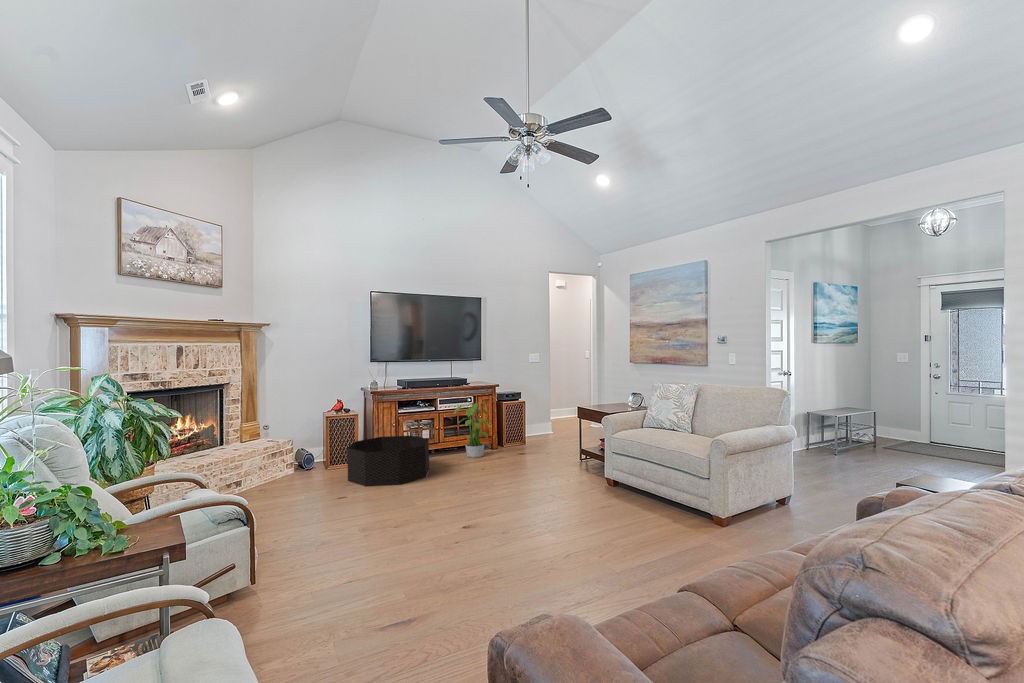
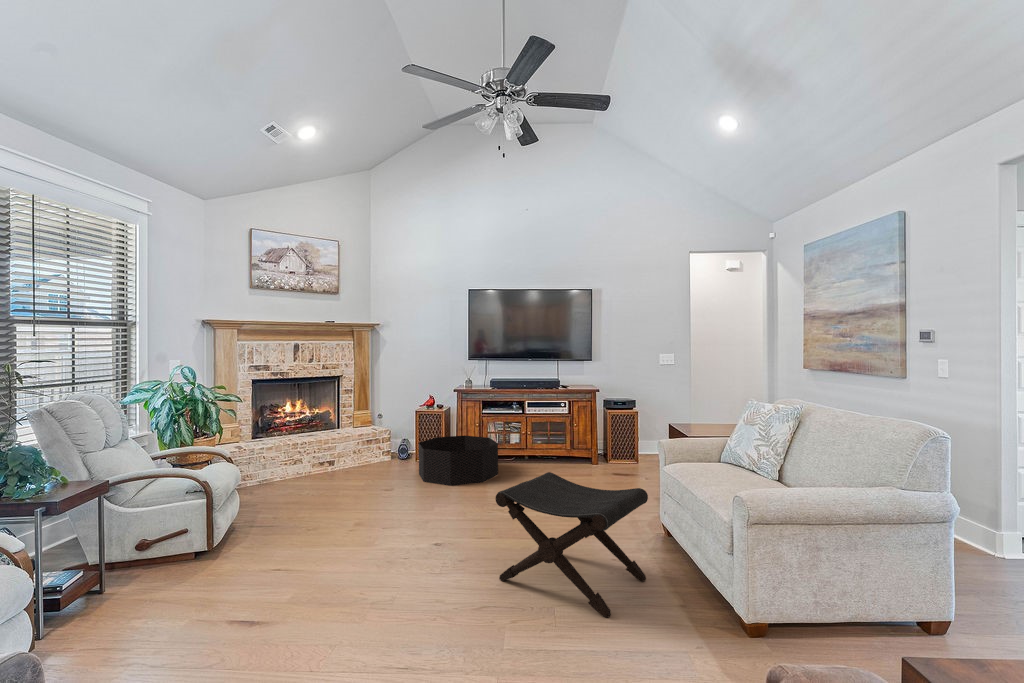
potted plant: present [454,402,489,458] -> none [538,407,577,470]
footstool: none [561,446,672,543] -> present [496,472,648,618]

